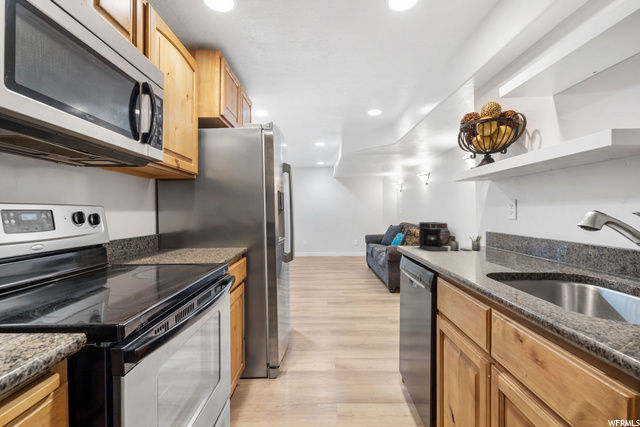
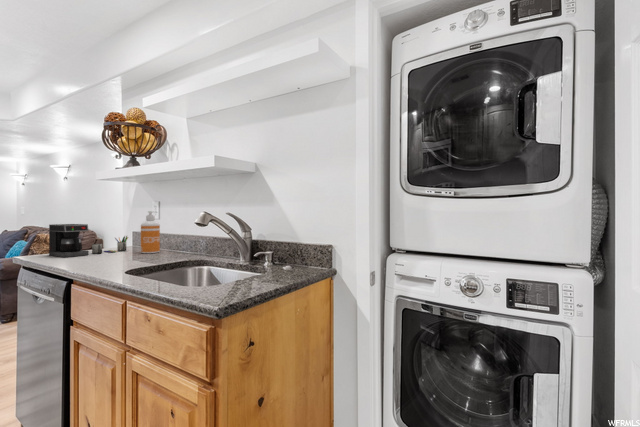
soap dispenser: none [496,210,517,256] -> present [141,211,160,253]

